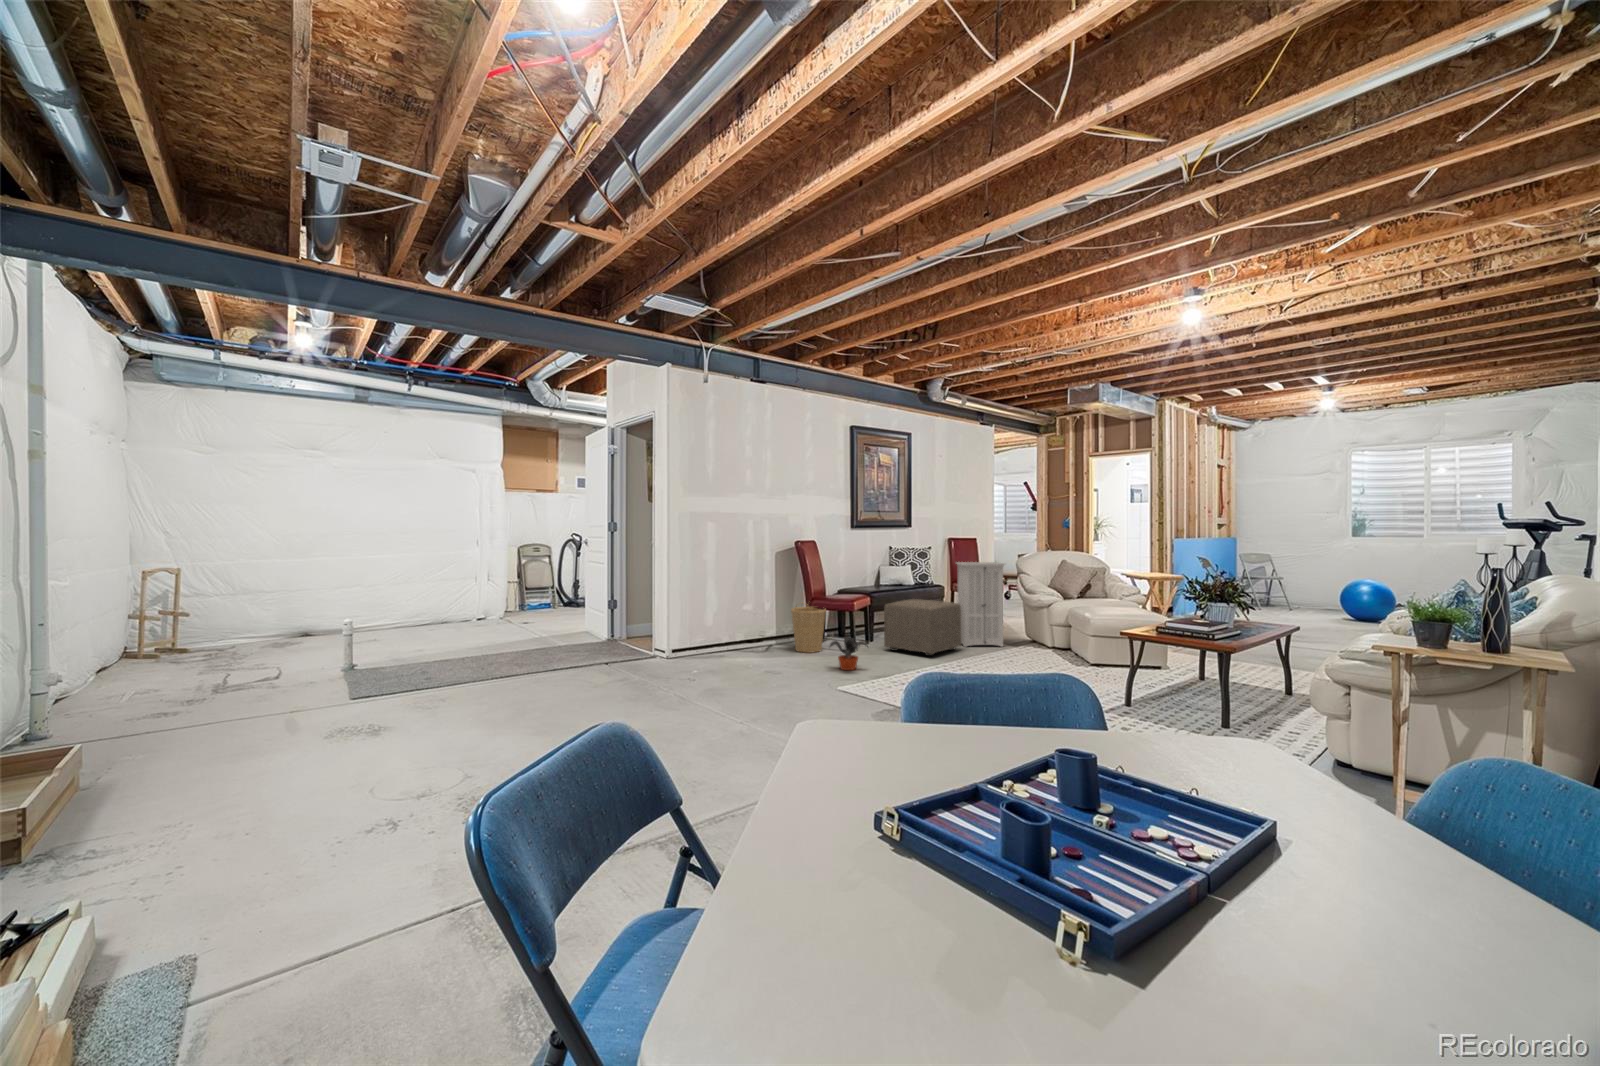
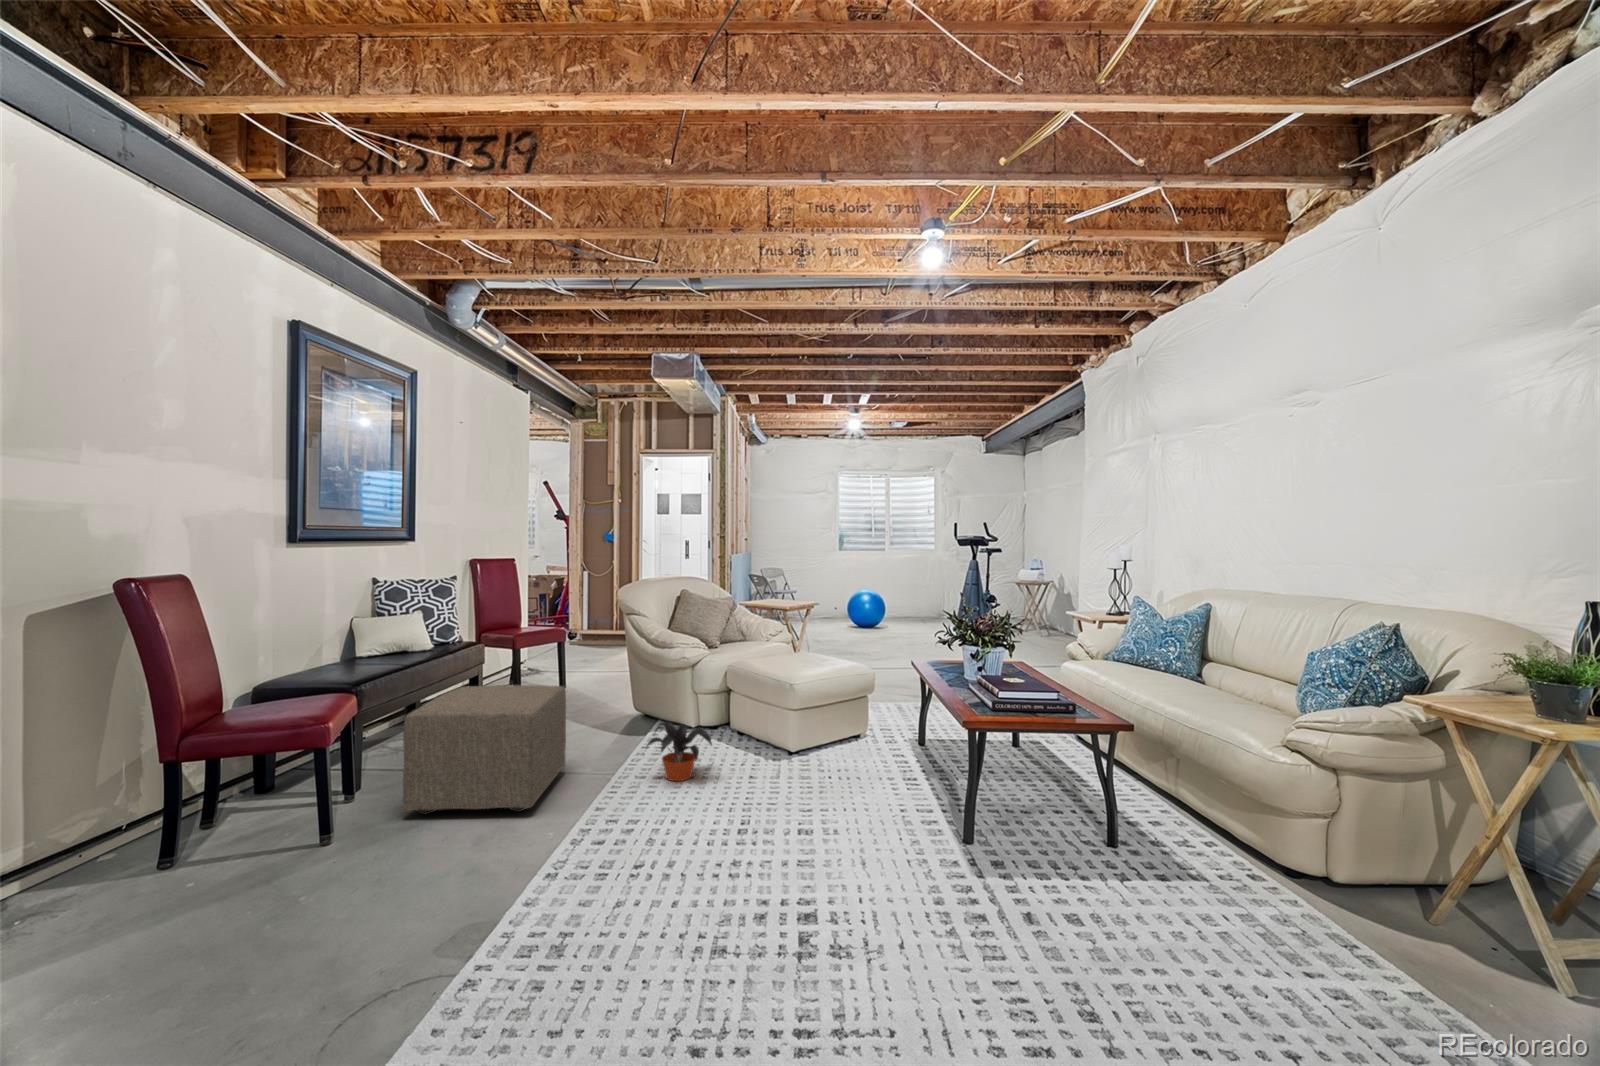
storage cabinet: present [956,562,1005,647] -> none [538,598,631,762]
basket: present [791,602,826,653] -> none [89,735,230,907]
potted plant: present [830,637,867,670] -> present [647,722,712,781]

